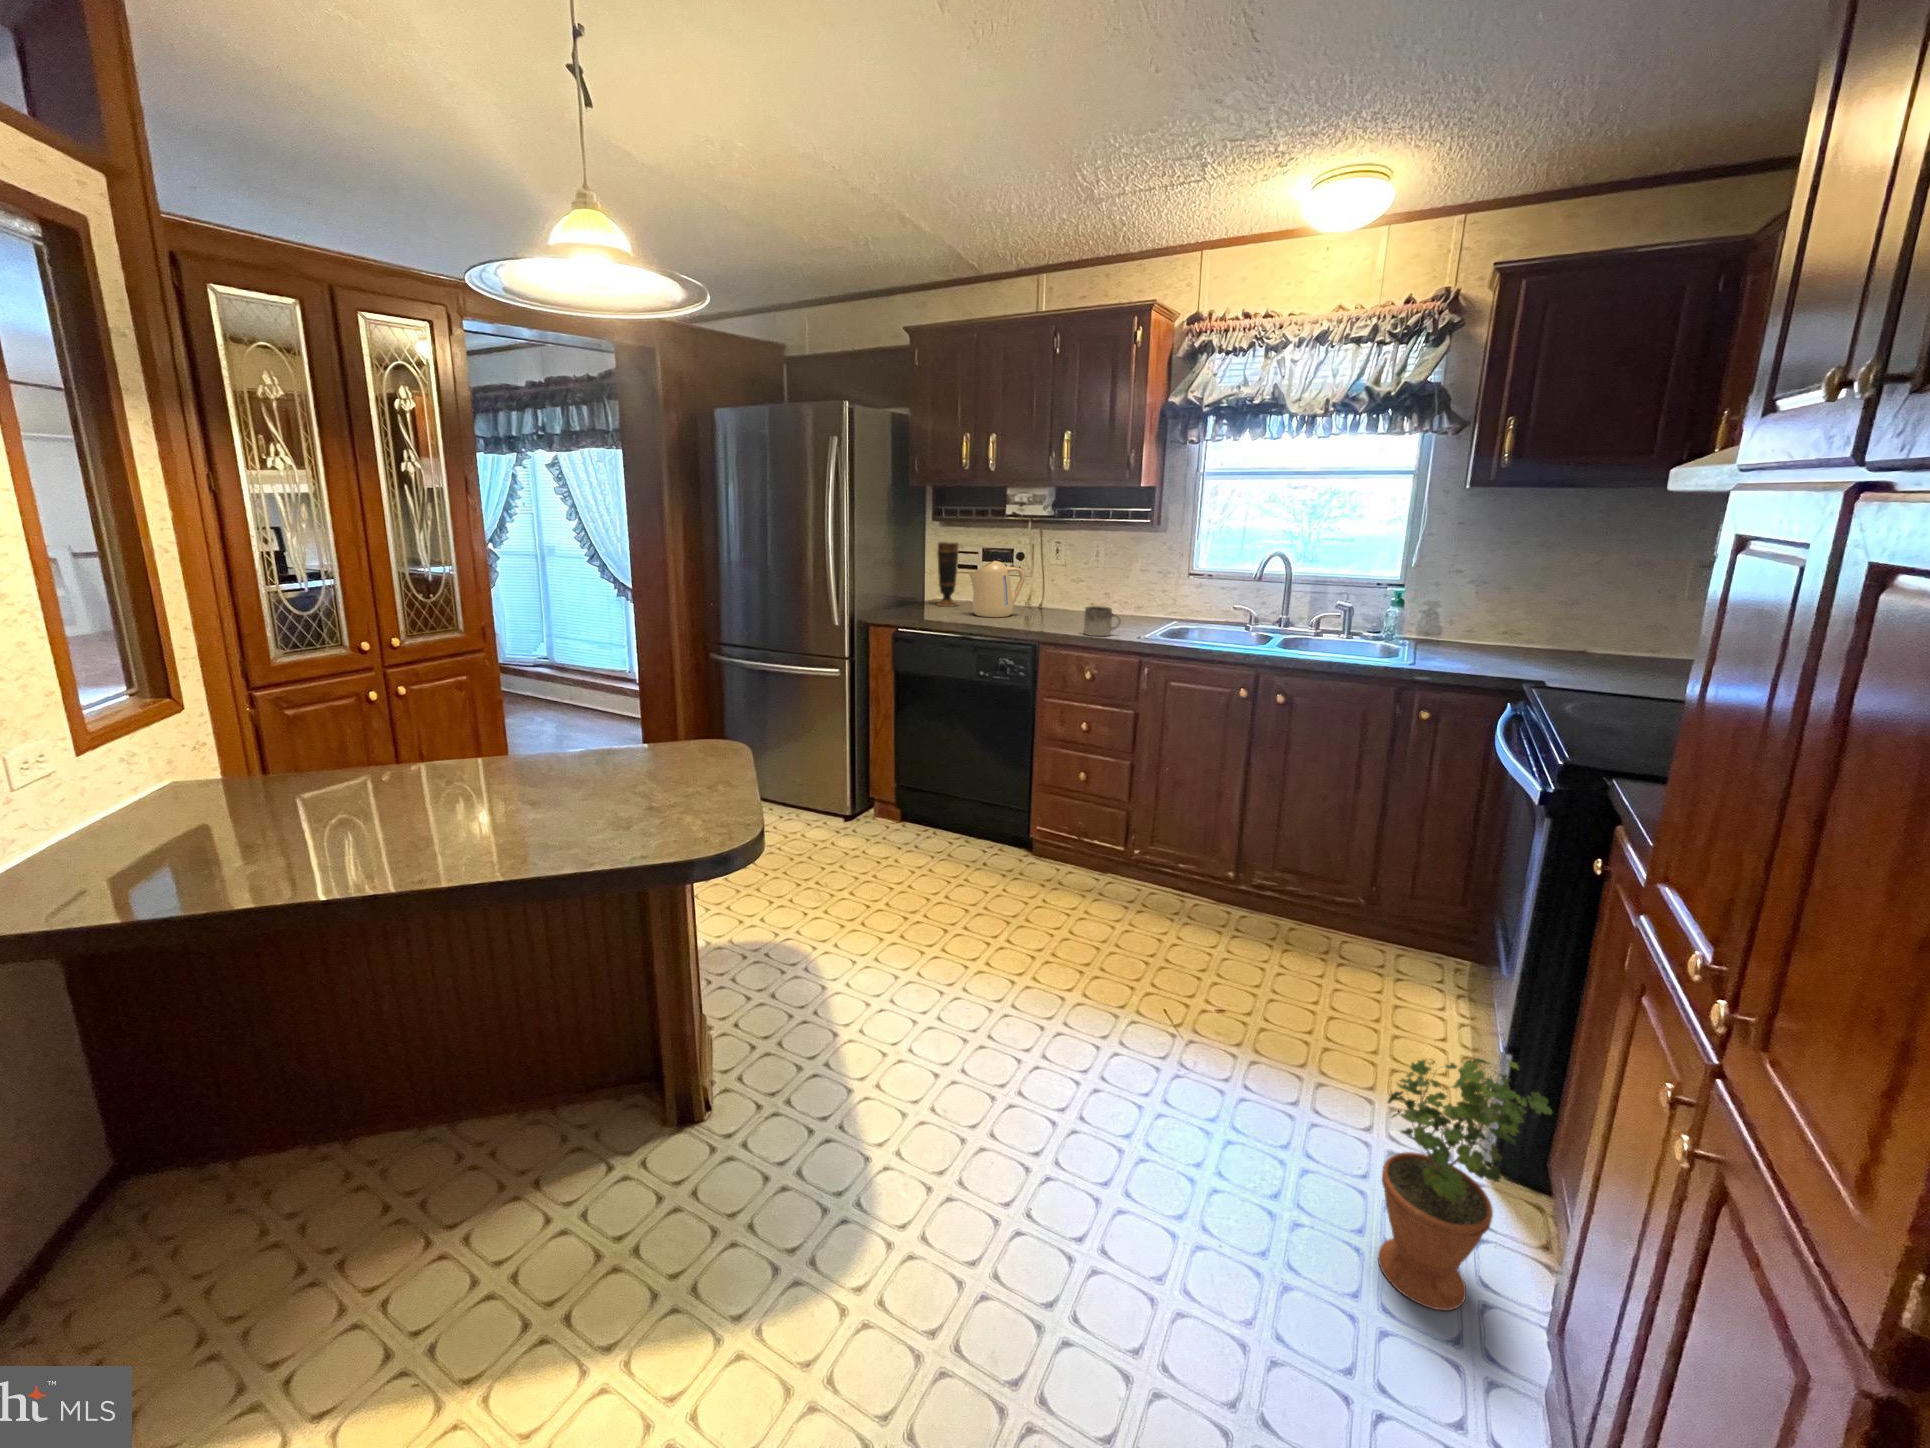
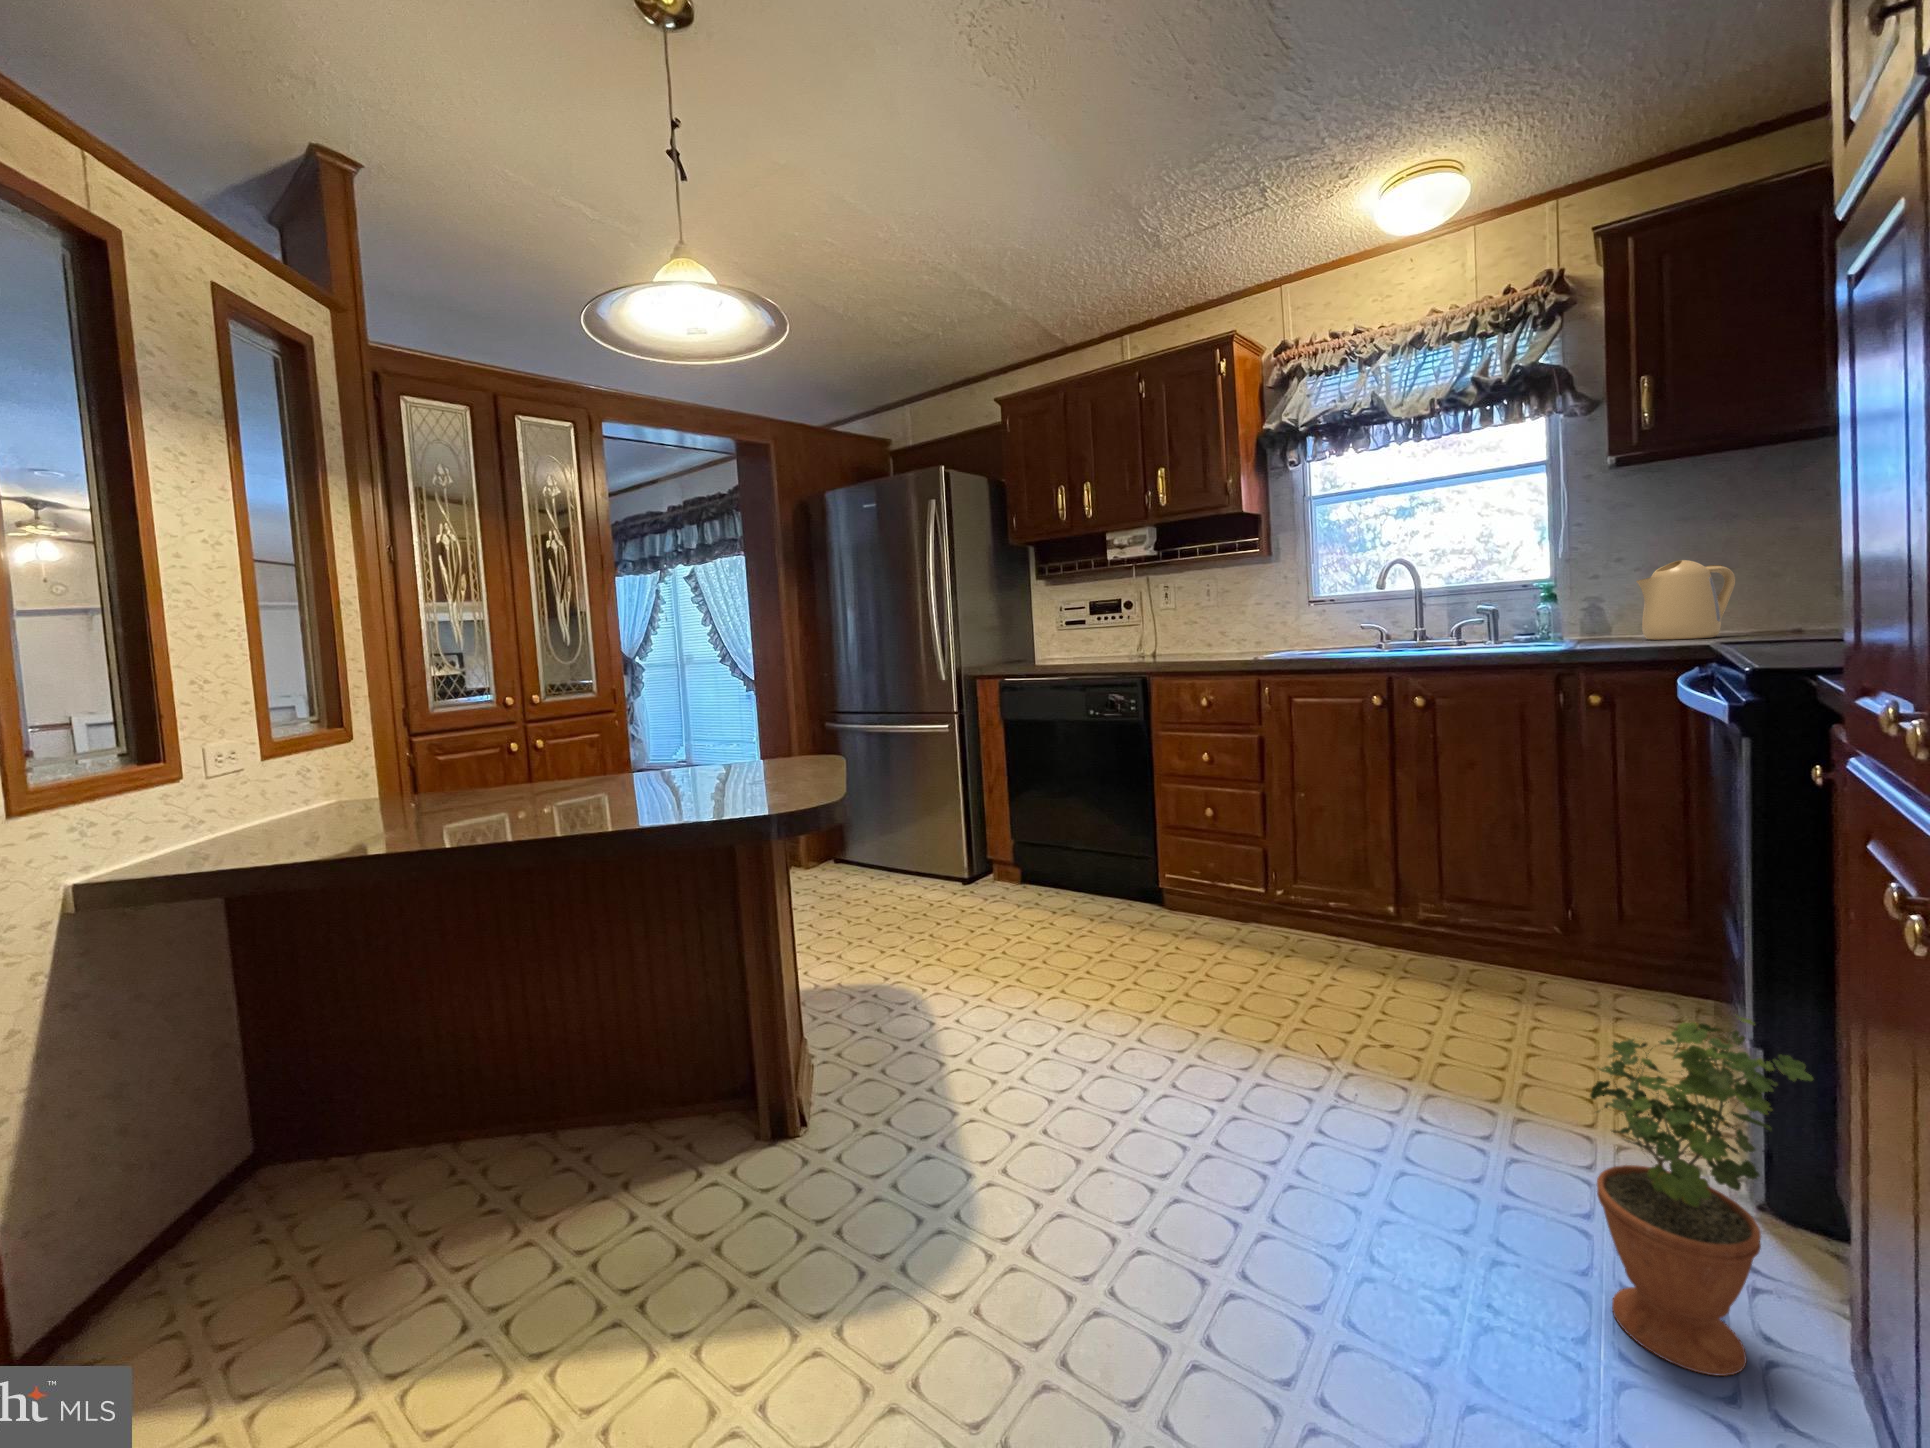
vase: present [937,542,958,606] -> none [1042,599,1068,662]
kettle: present [968,561,1025,617] -> present [1636,560,1735,640]
mug: present [1084,606,1121,636] -> none [1192,632,1232,661]

